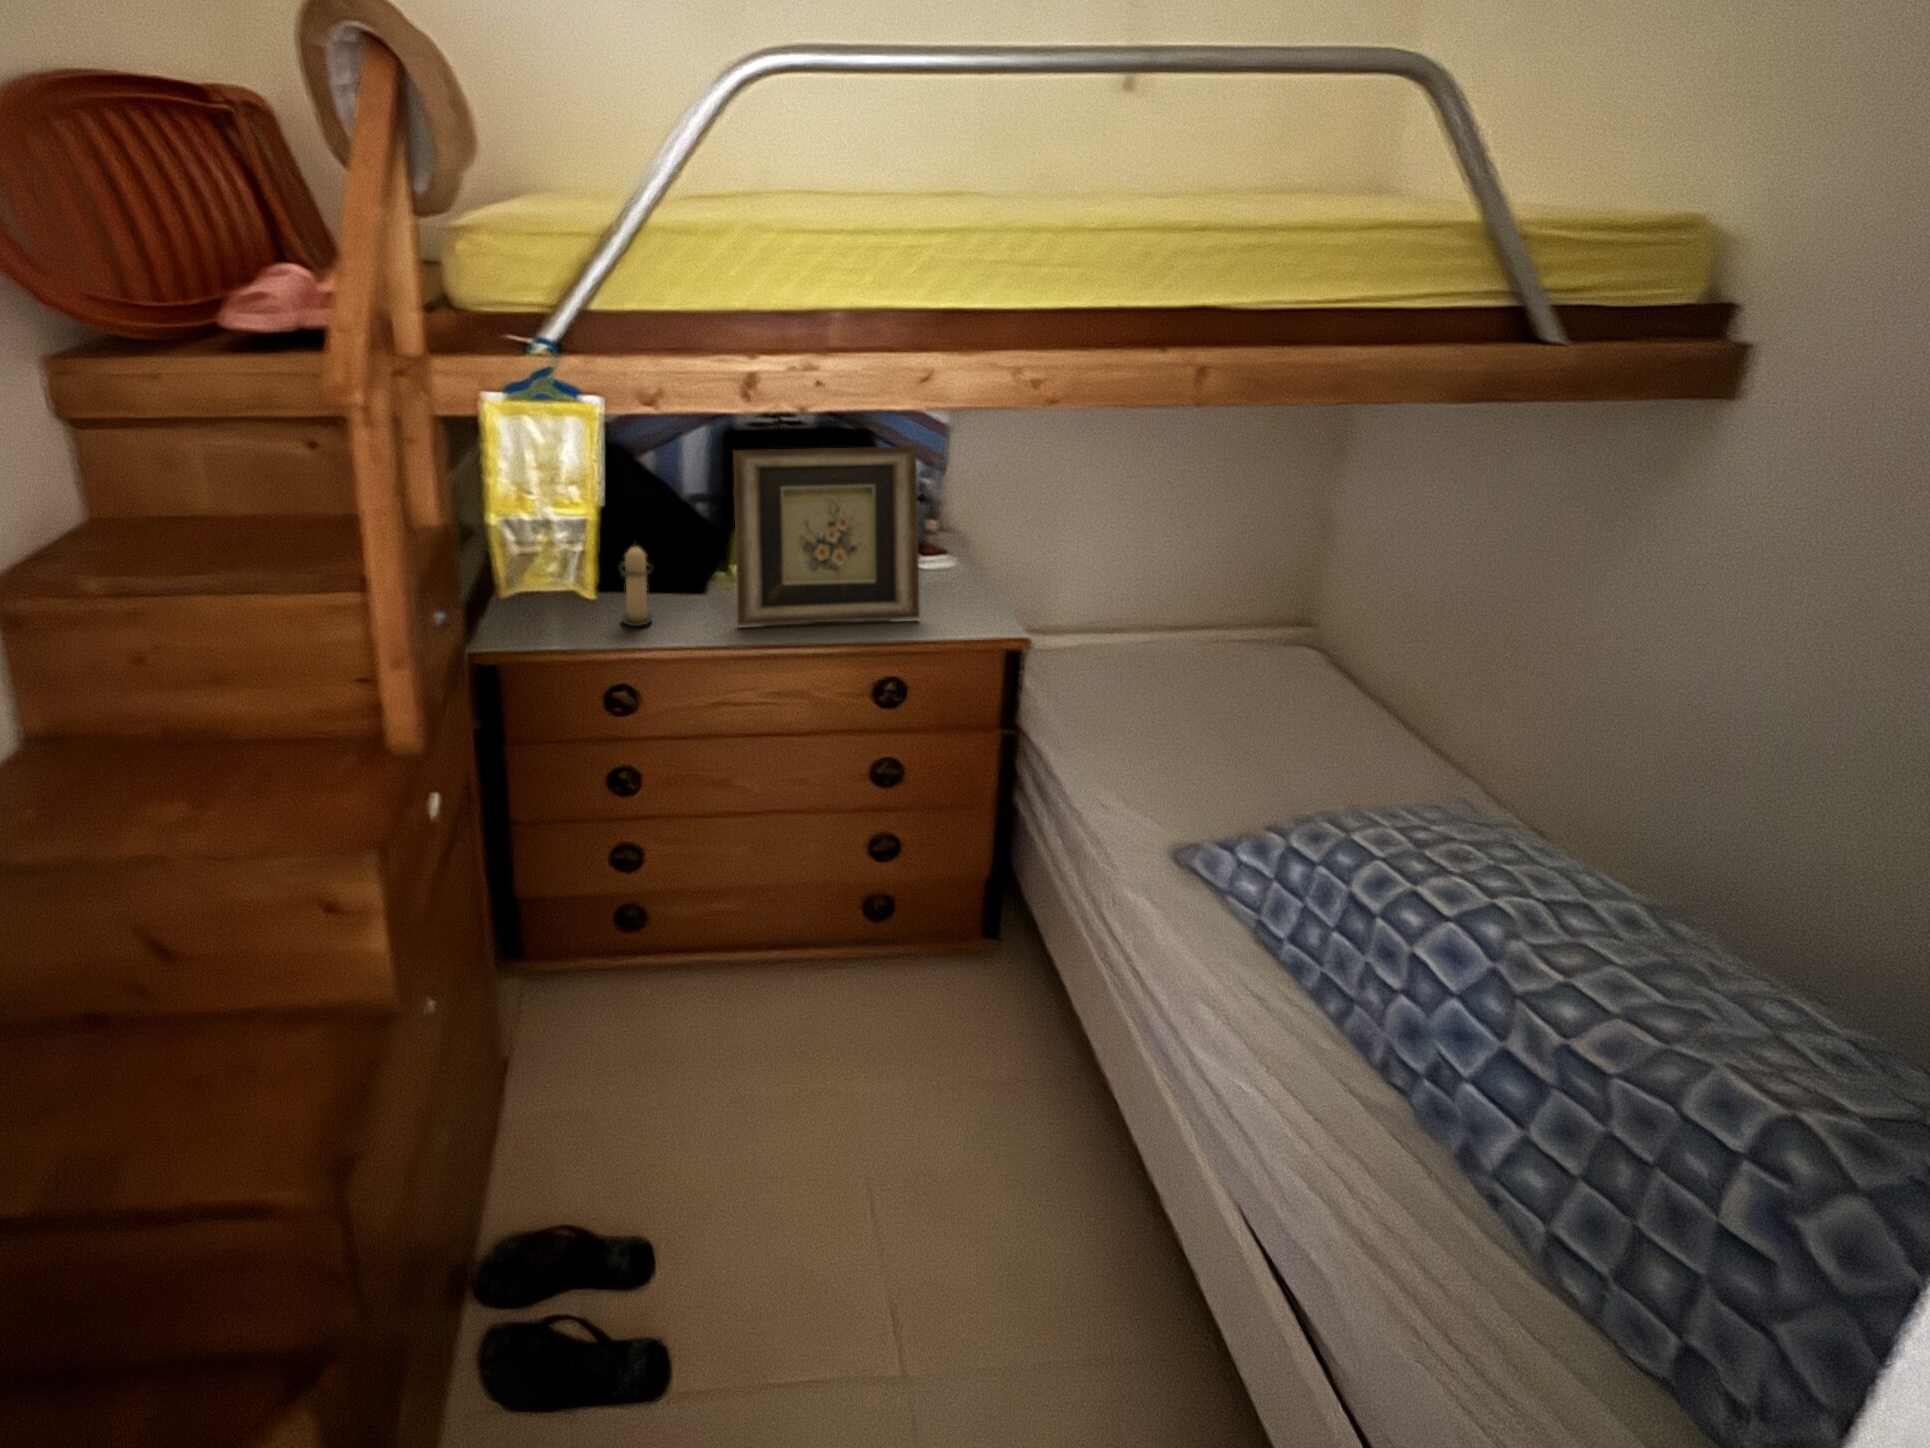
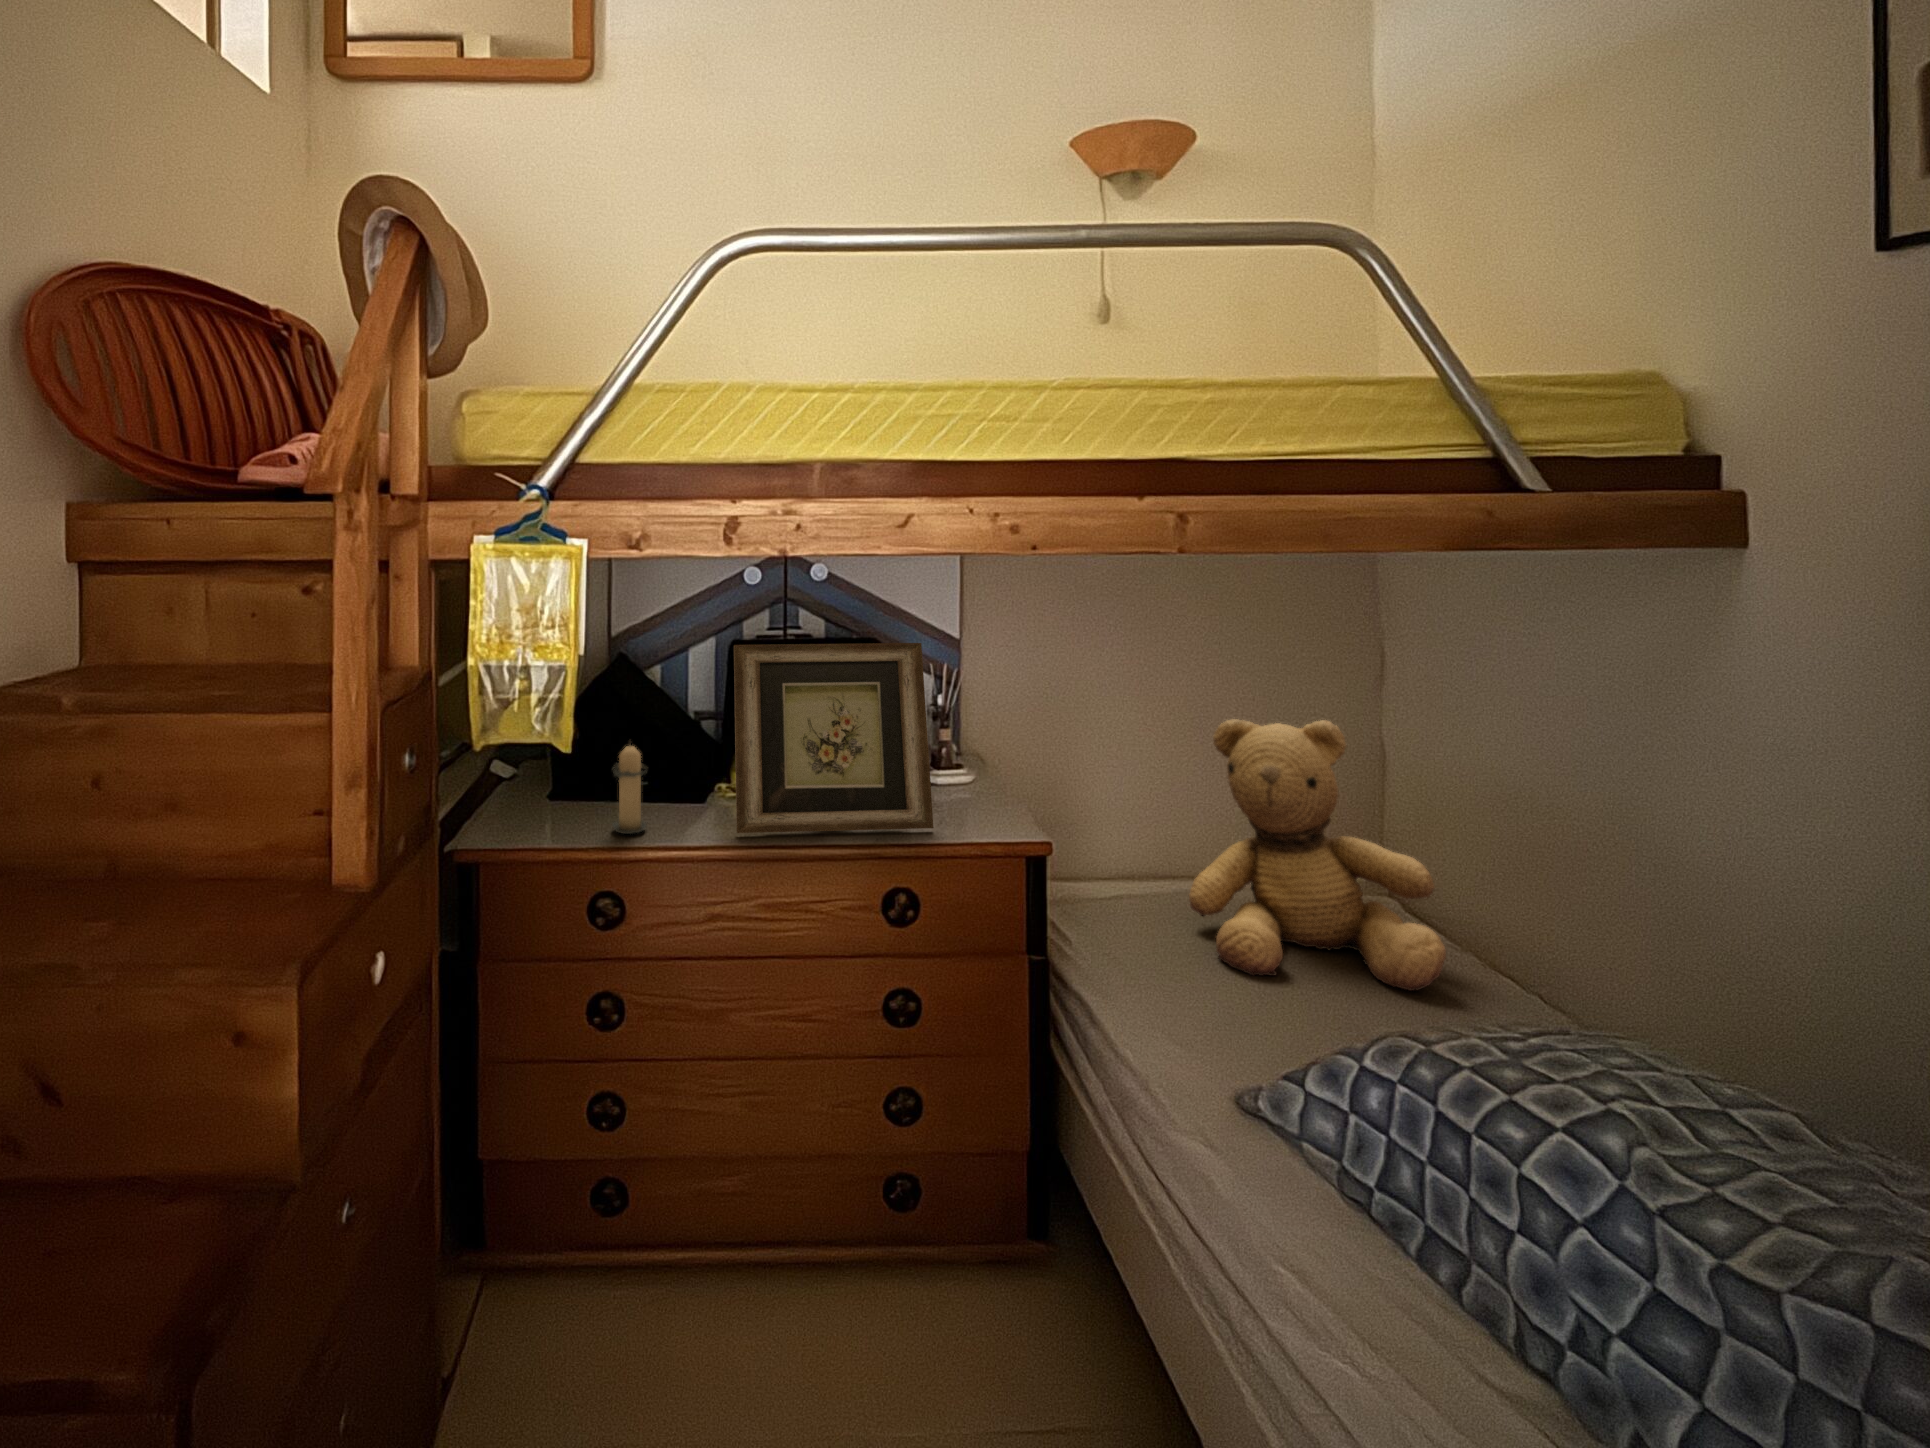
teddy bear: none [1143,511,1365,752] -> present [1189,719,1446,991]

